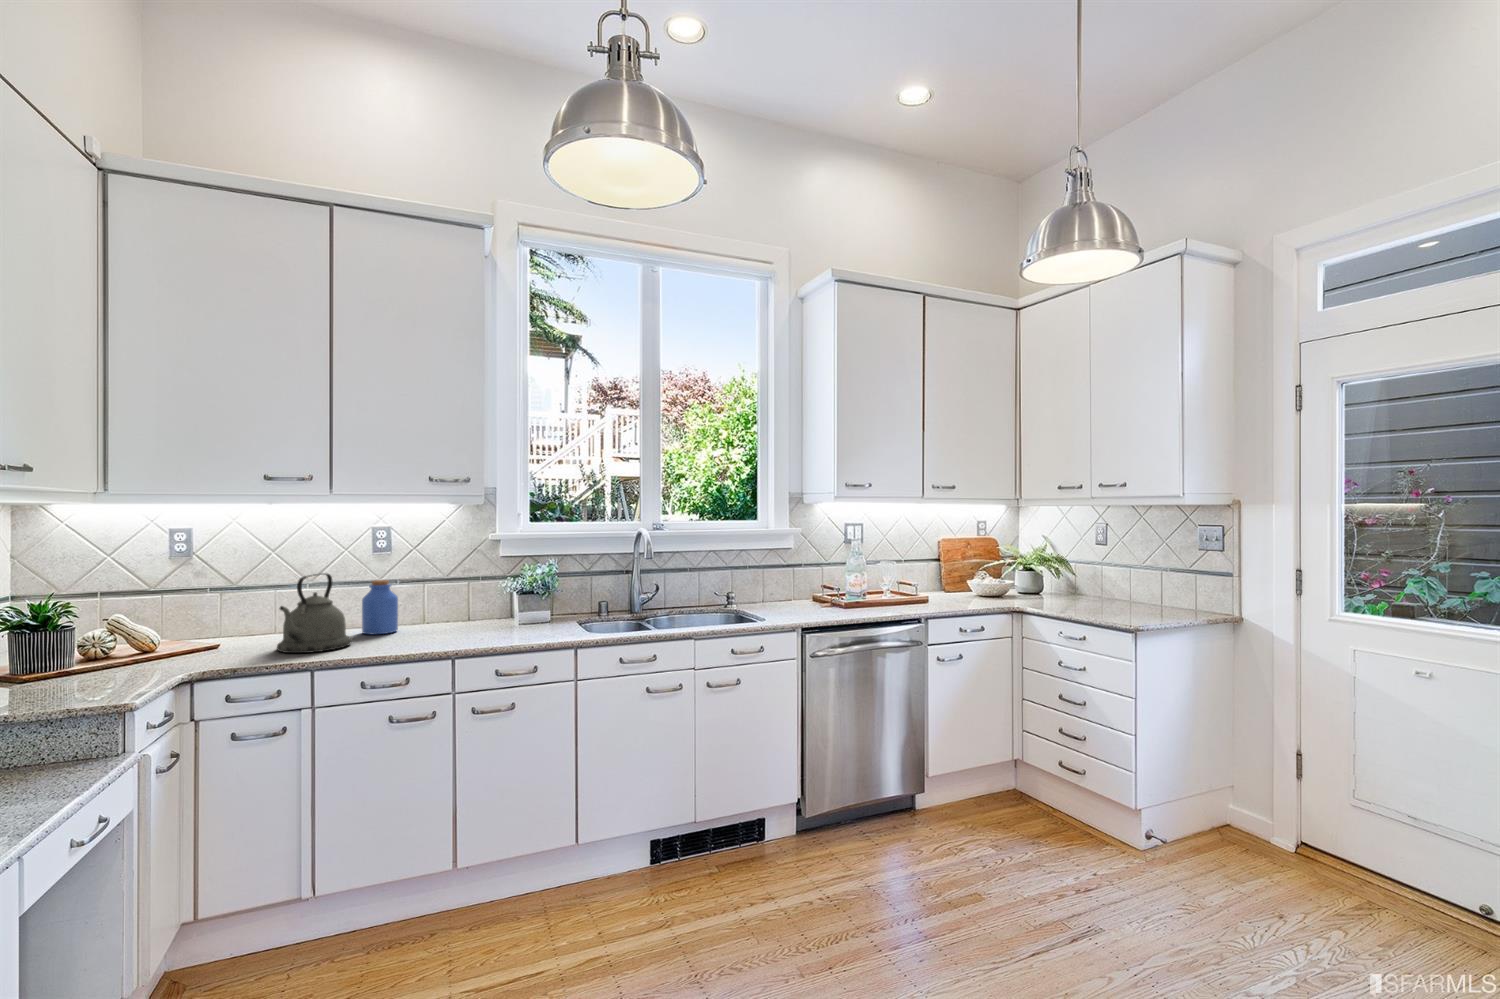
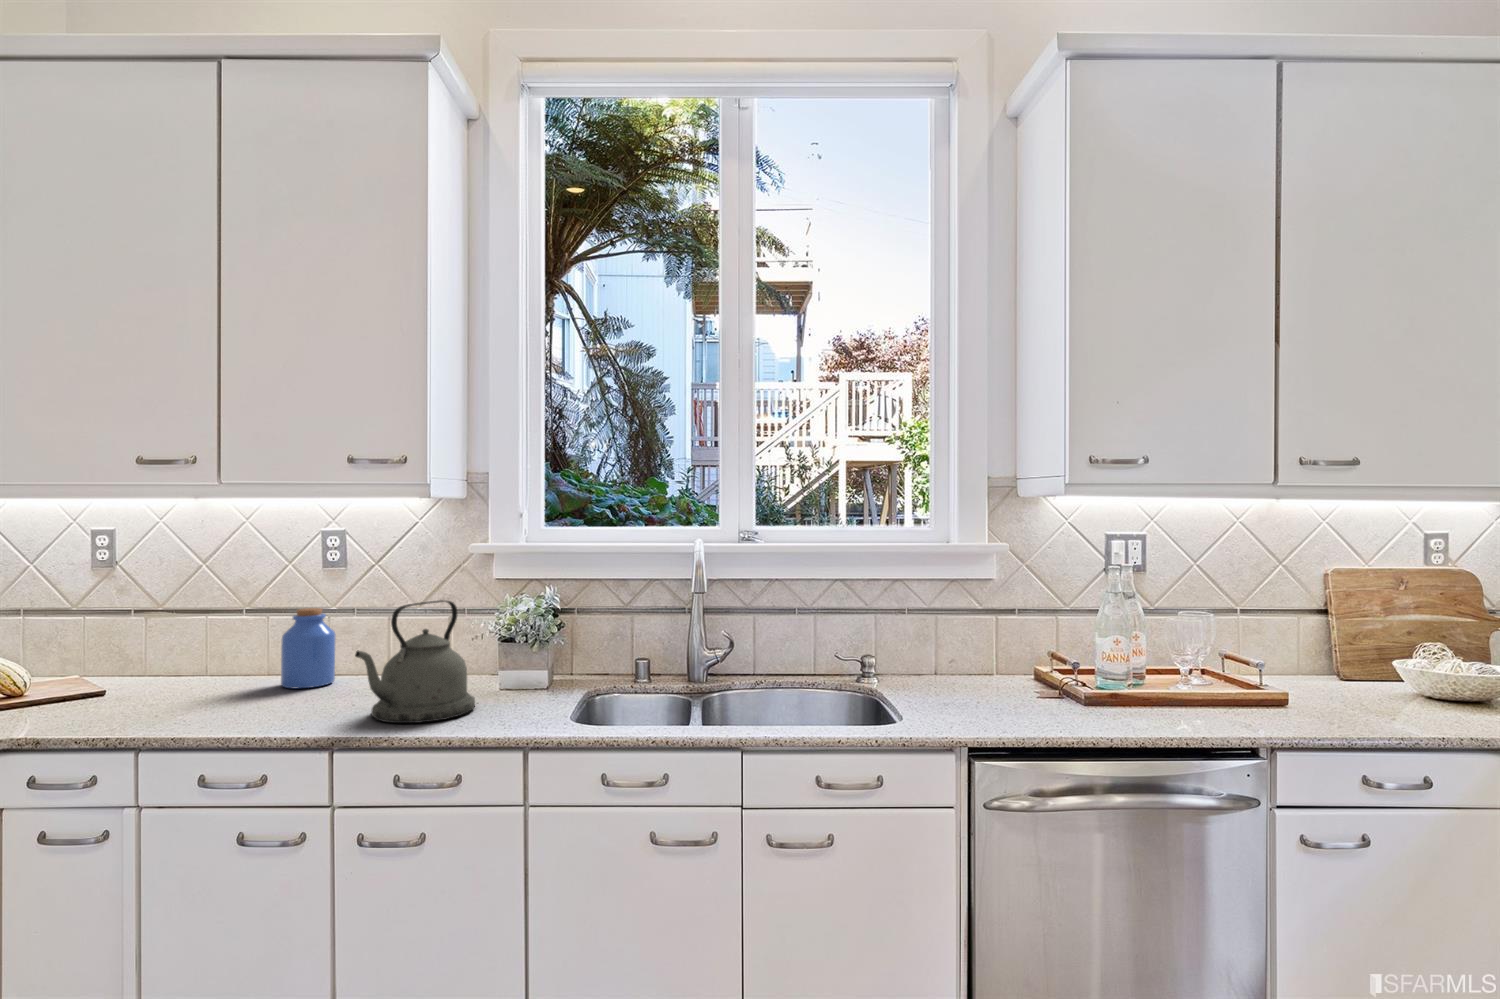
kettle: present [277,574,351,653] -> present [355,600,475,723]

